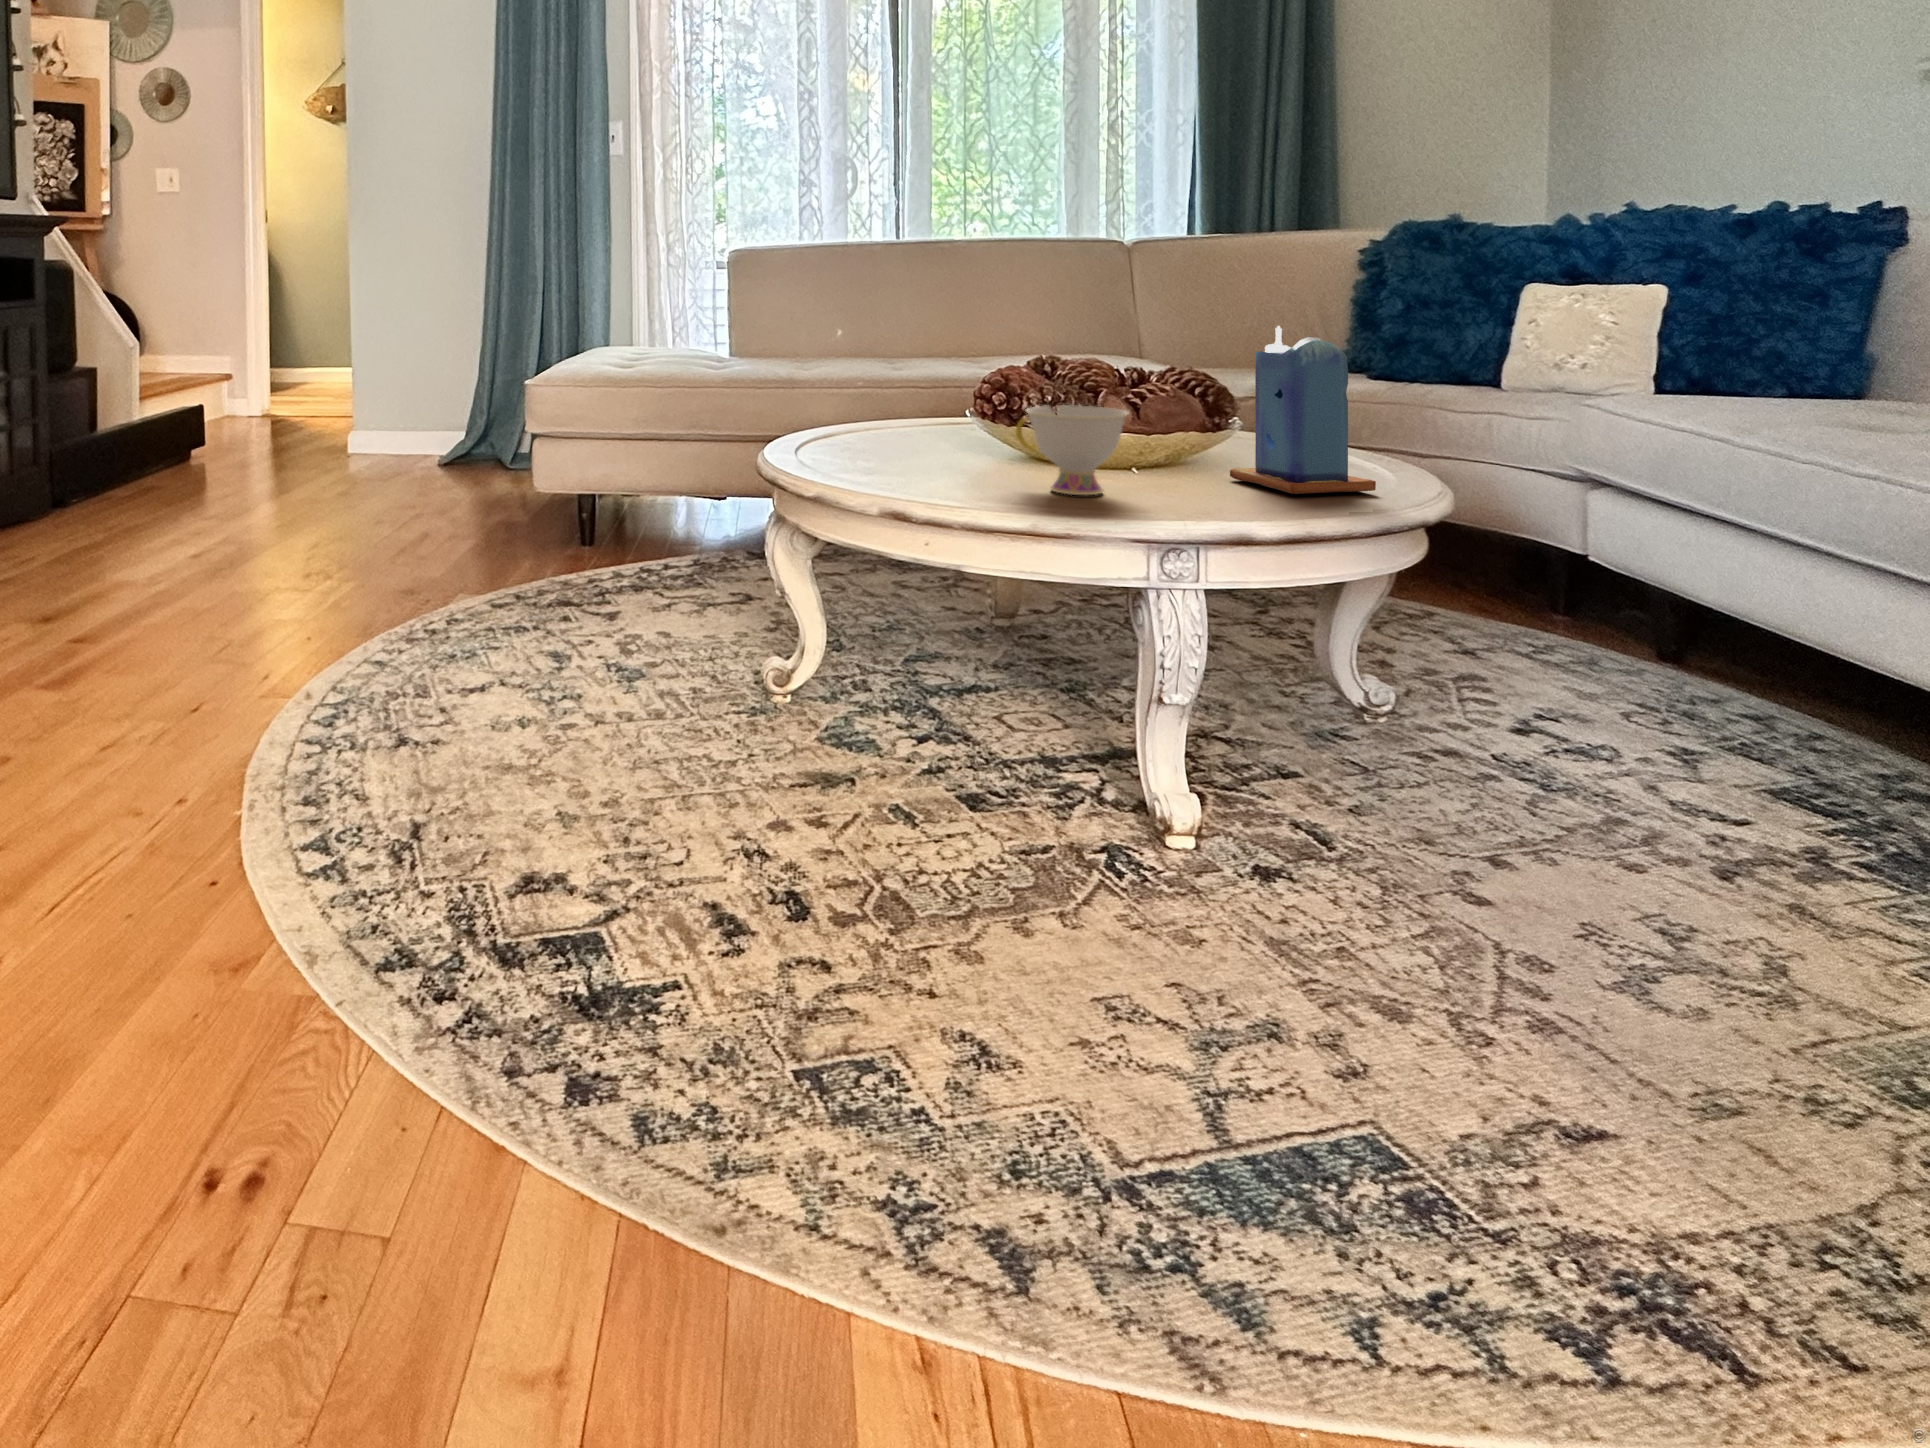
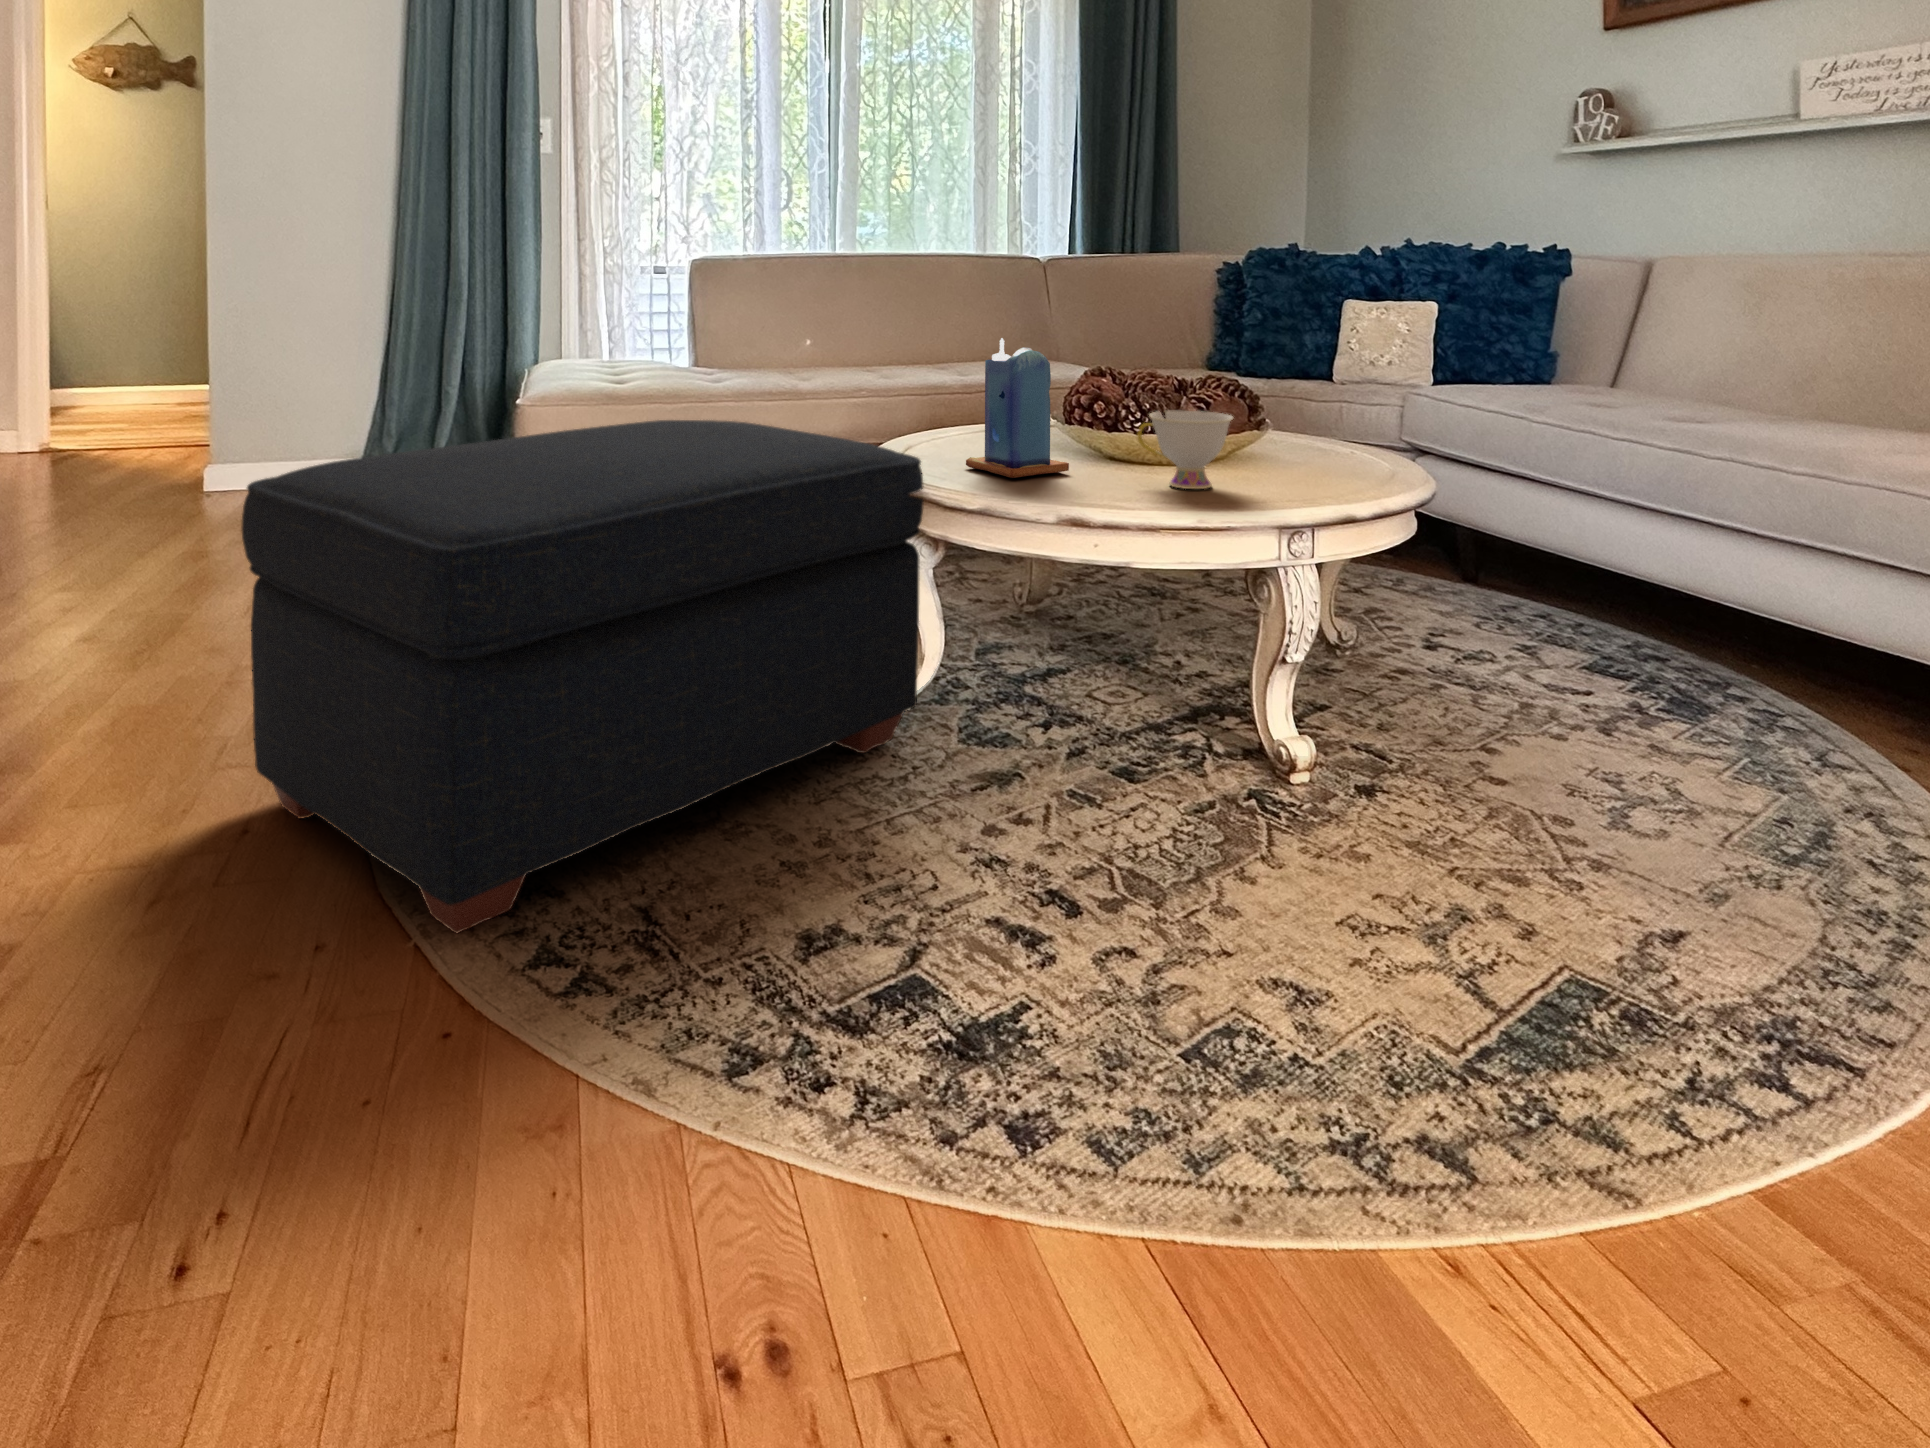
candle: present [1230,326,1376,494] -> present [966,338,1069,478]
ottoman: none [190,400,772,817] -> present [242,420,924,933]

